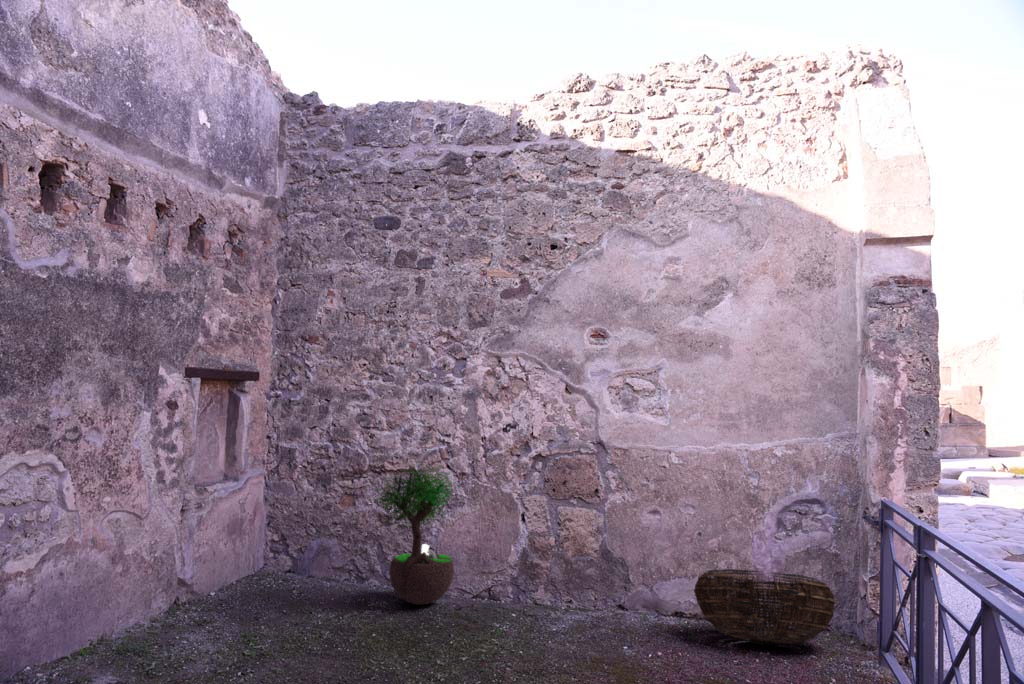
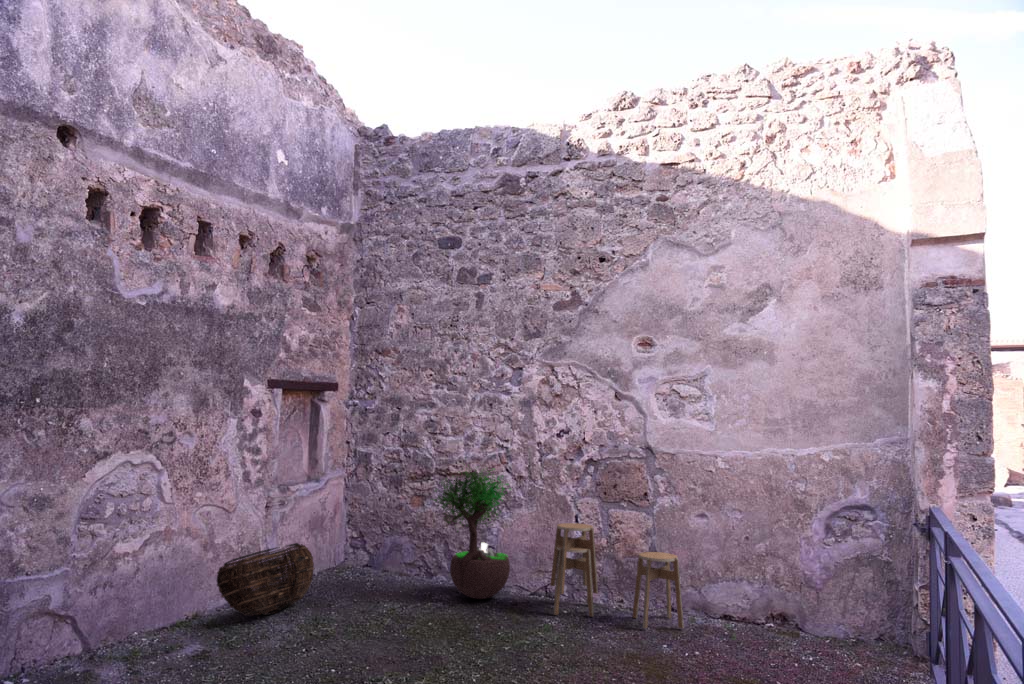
stool: none [498,522,640,631] -> present [550,523,684,628]
basket: present [694,569,836,645] -> present [217,543,314,616]

